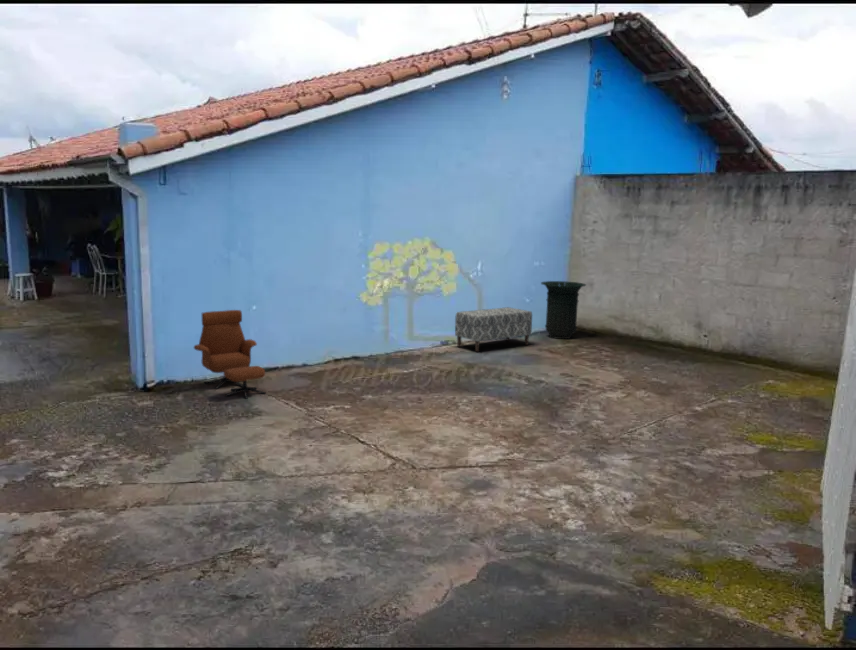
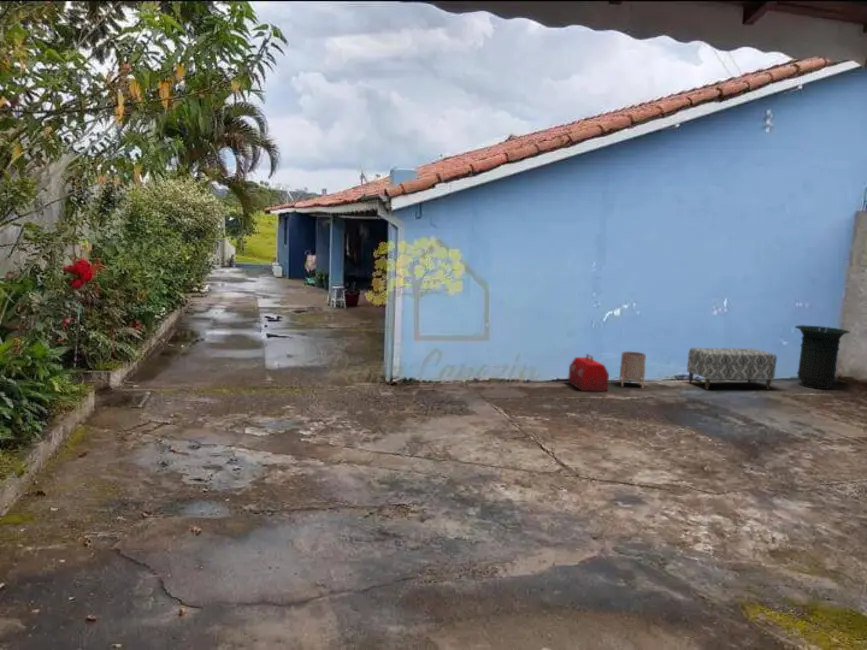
lounge chair: present [194,310,265,398] -> none [432,325,485,401]
planter: none [394,322,421,359] -> present [619,352,646,388]
toolbox: none [345,329,389,369] -> present [568,354,609,391]

